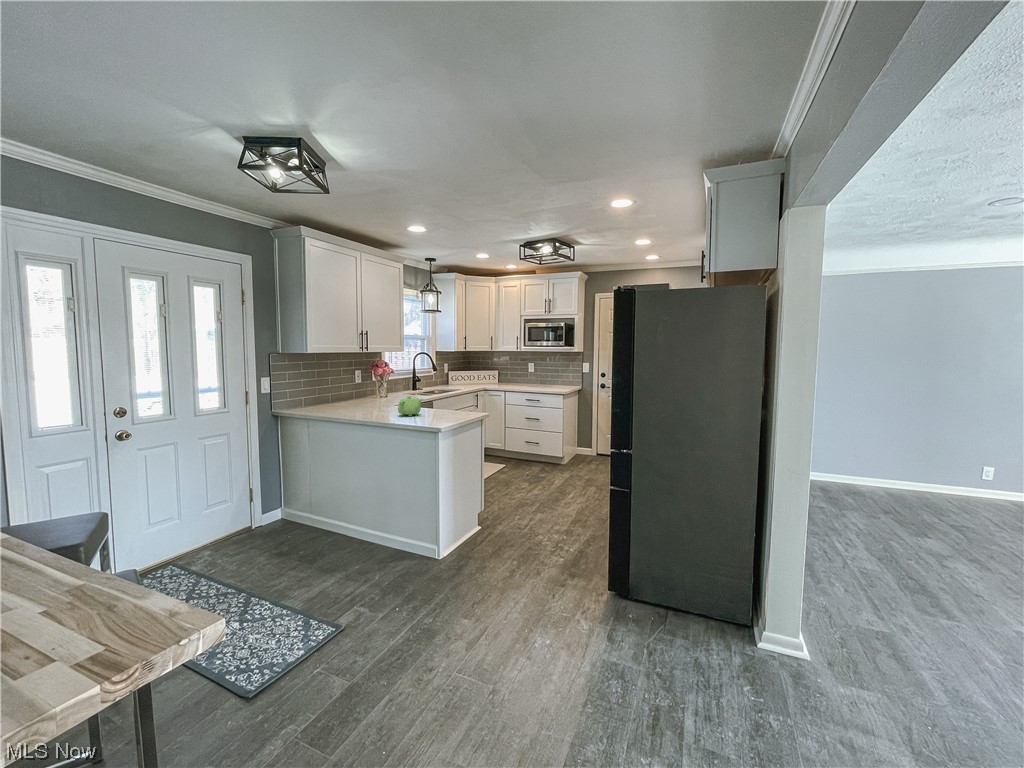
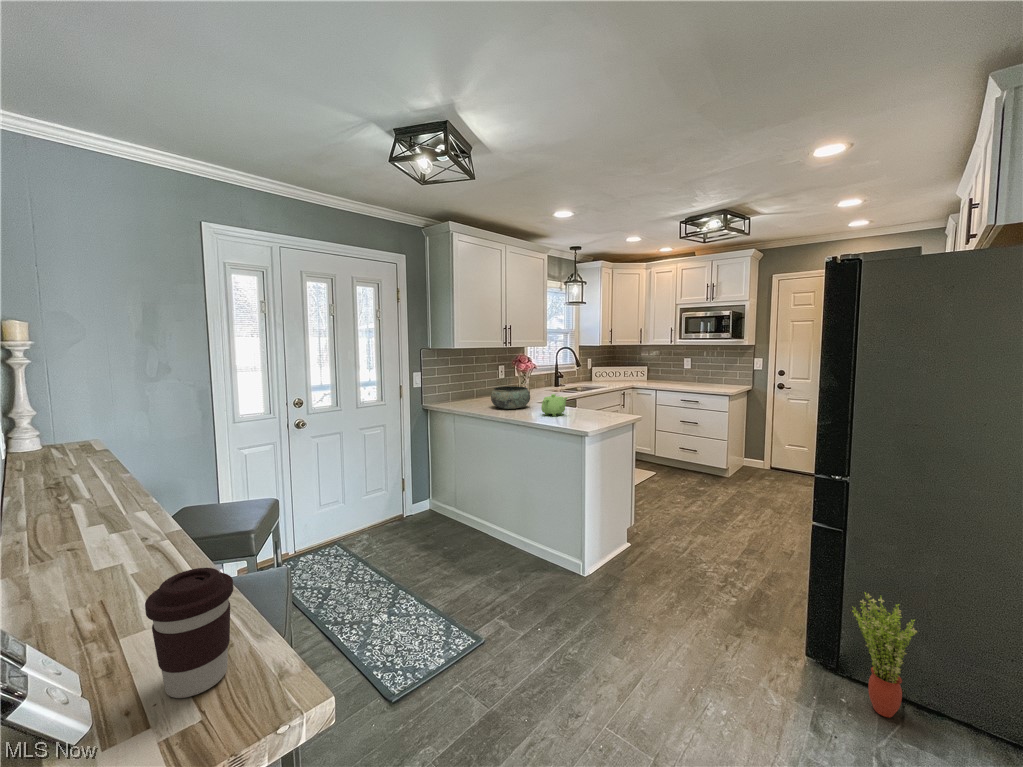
bowl: none [347,390,387,412] -> present [491,386,530,409]
potted plant: none [635,534,673,623] -> present [852,593,917,717]
coffee cup: none [41,535,125,641] -> present [145,568,233,698]

